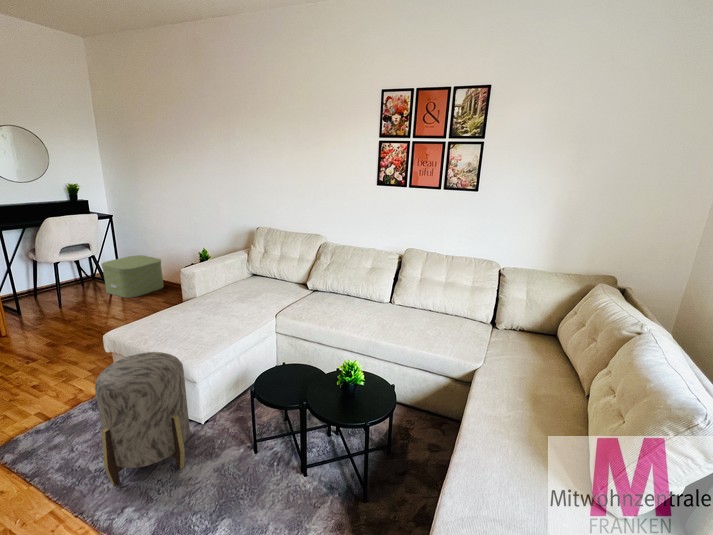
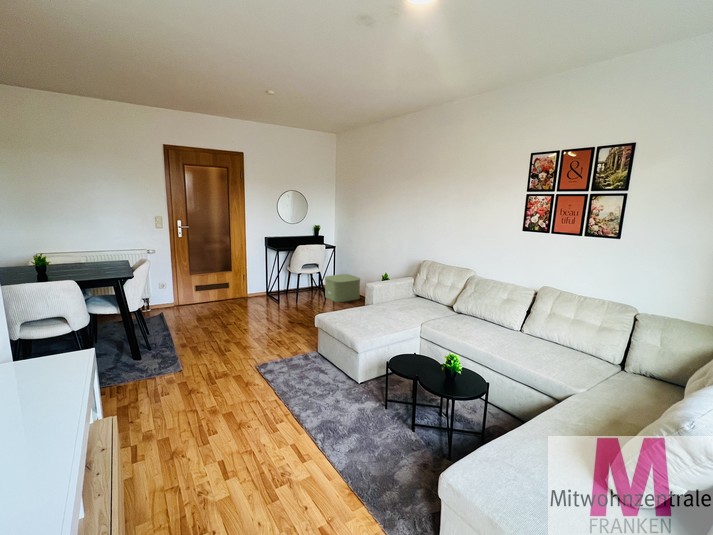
ottoman: present [95,352,190,485] -> none [302,327,351,403]

